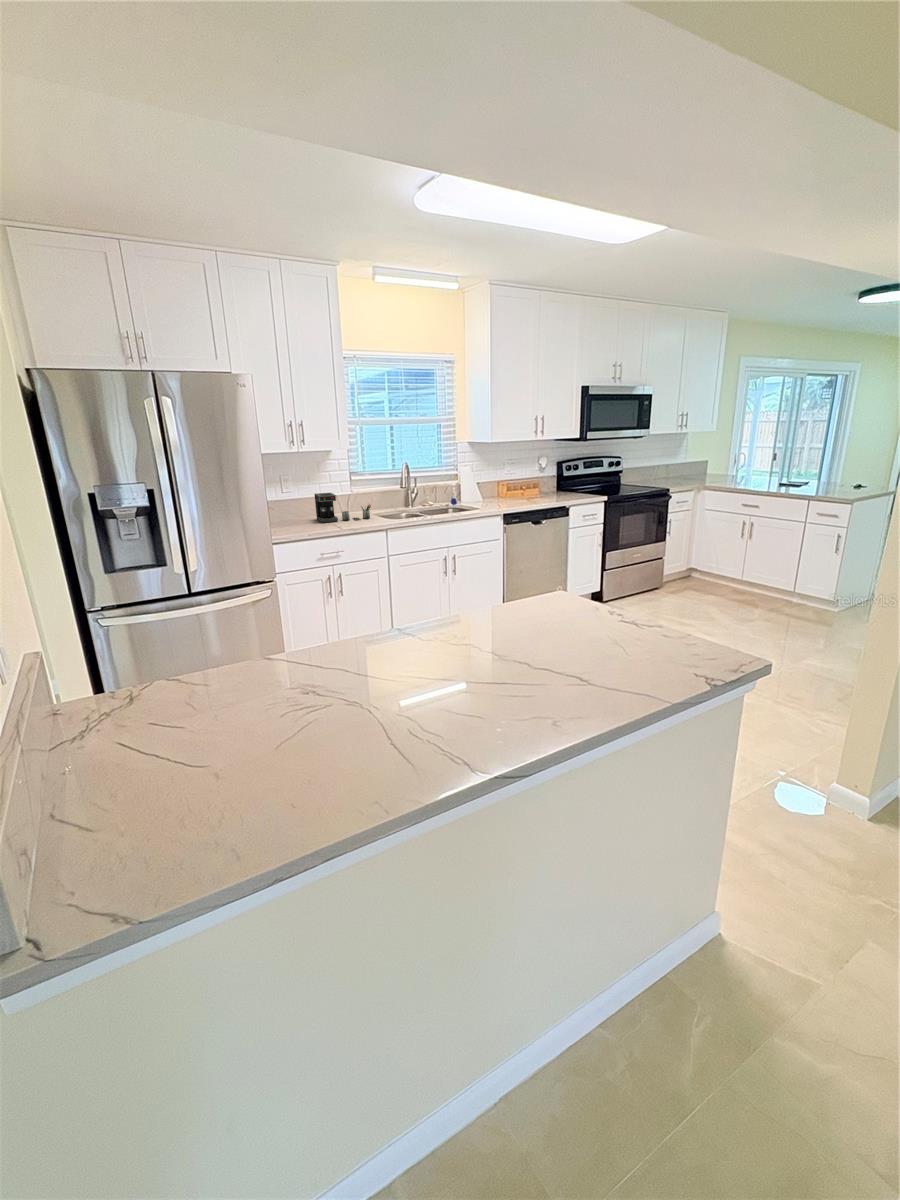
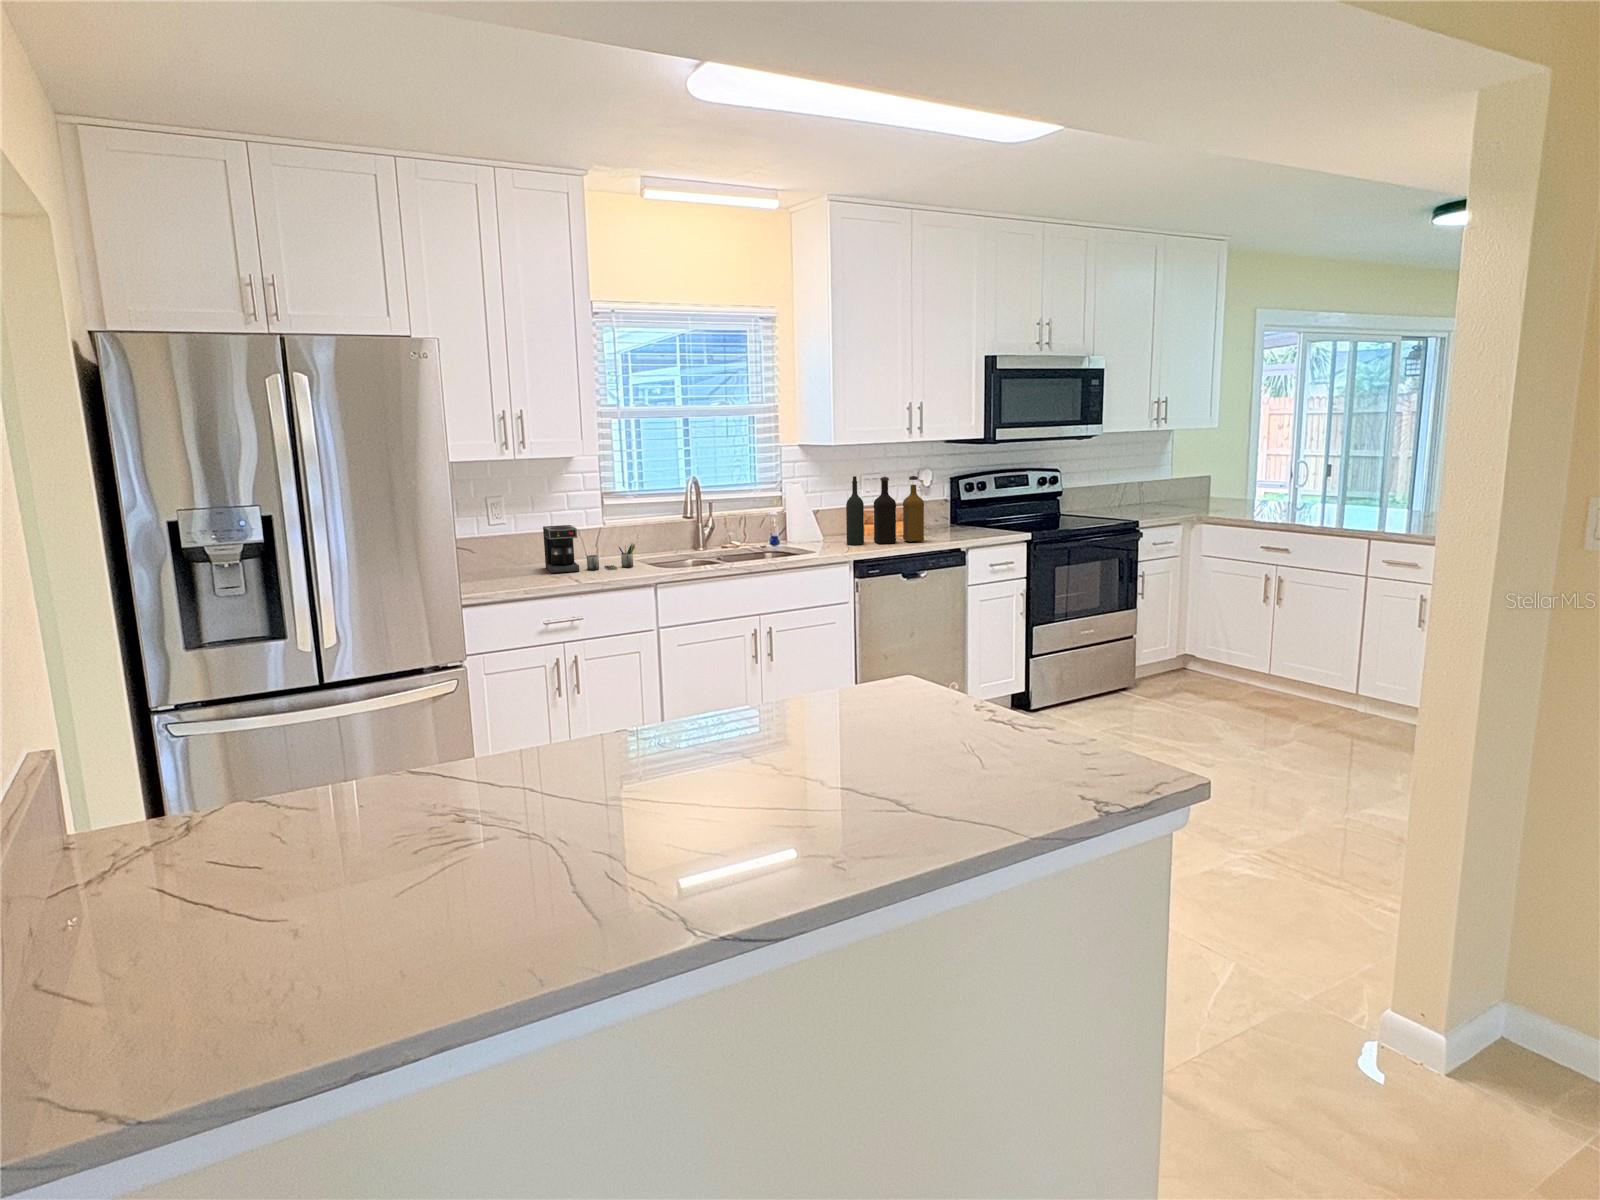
bottle: none [497,461,544,504] -> present [846,476,924,545]

